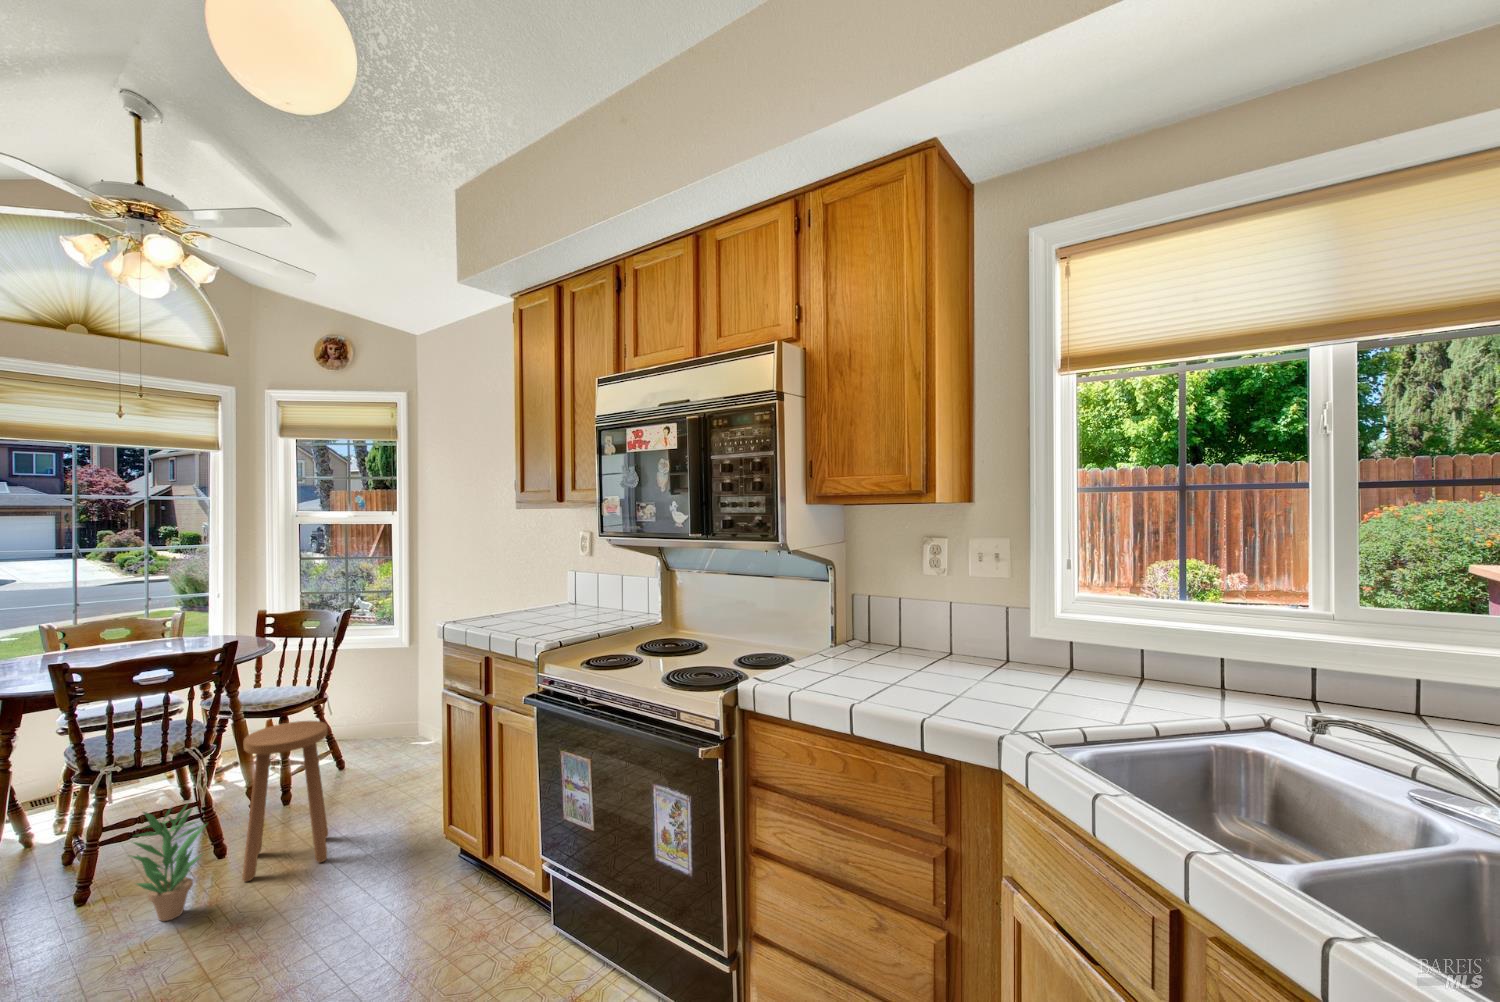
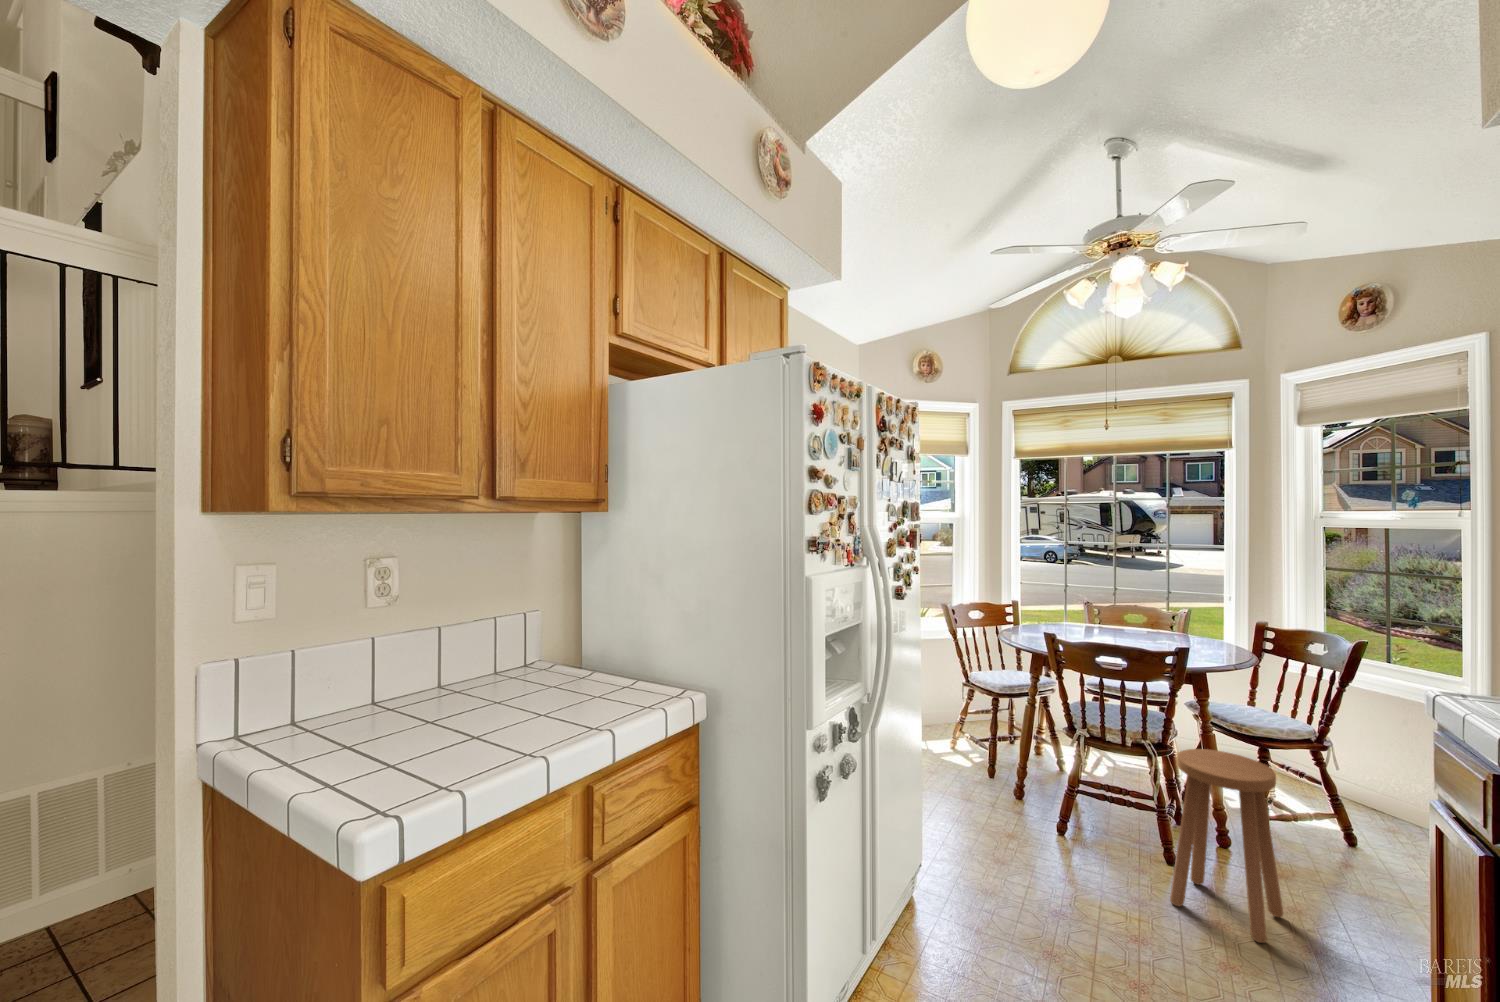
potted plant: present [131,805,205,921] -> none [1065,777,1131,894]

